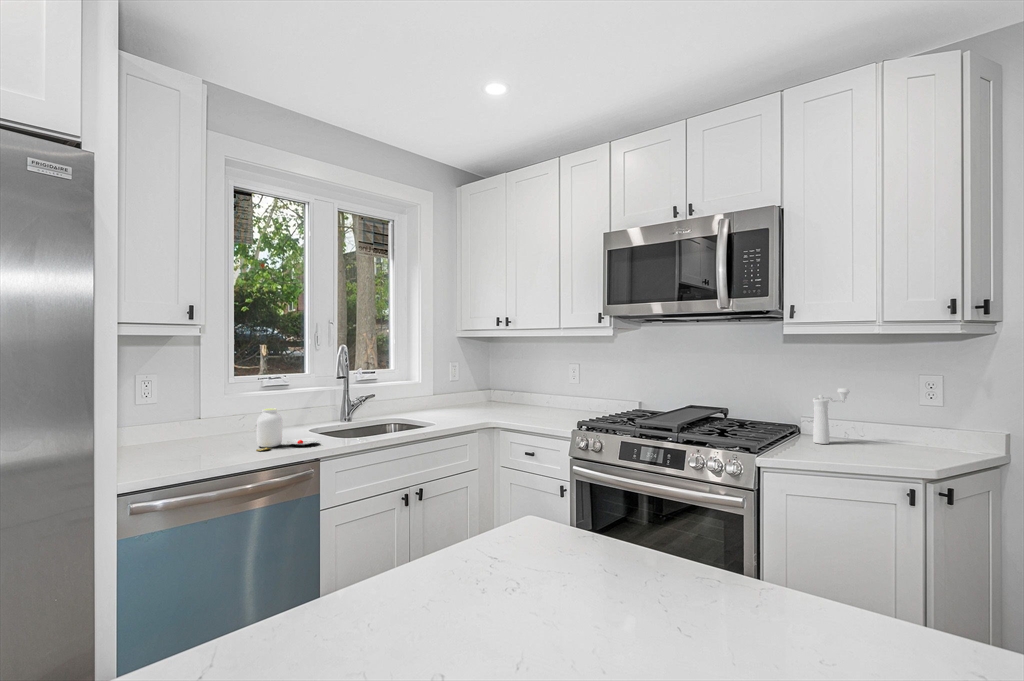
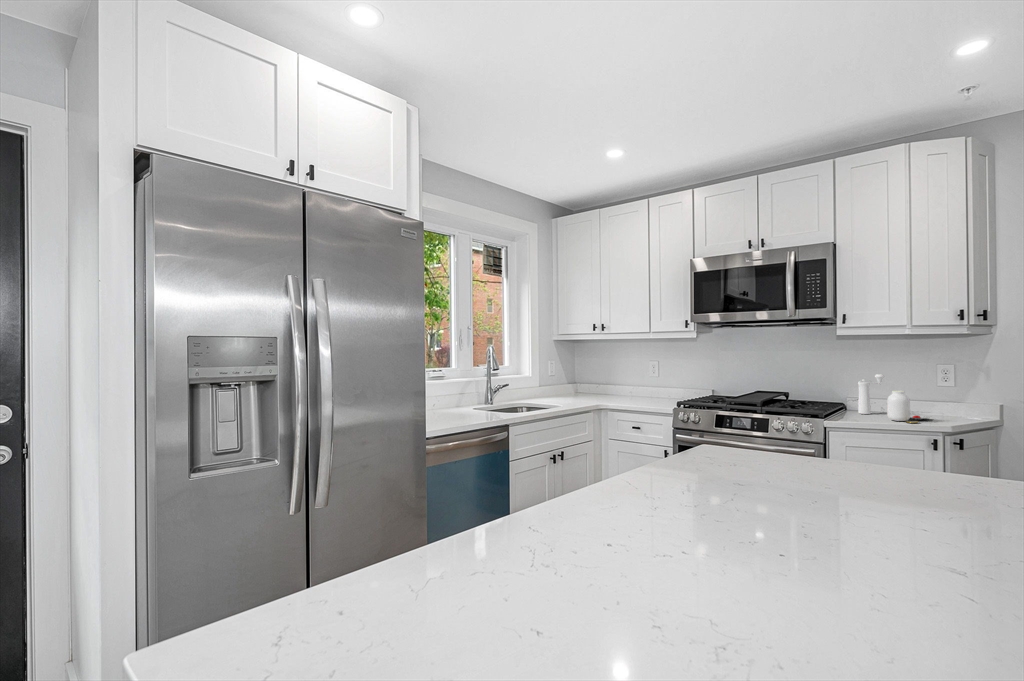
jar: present [256,408,319,451] -> present [887,391,930,423]

